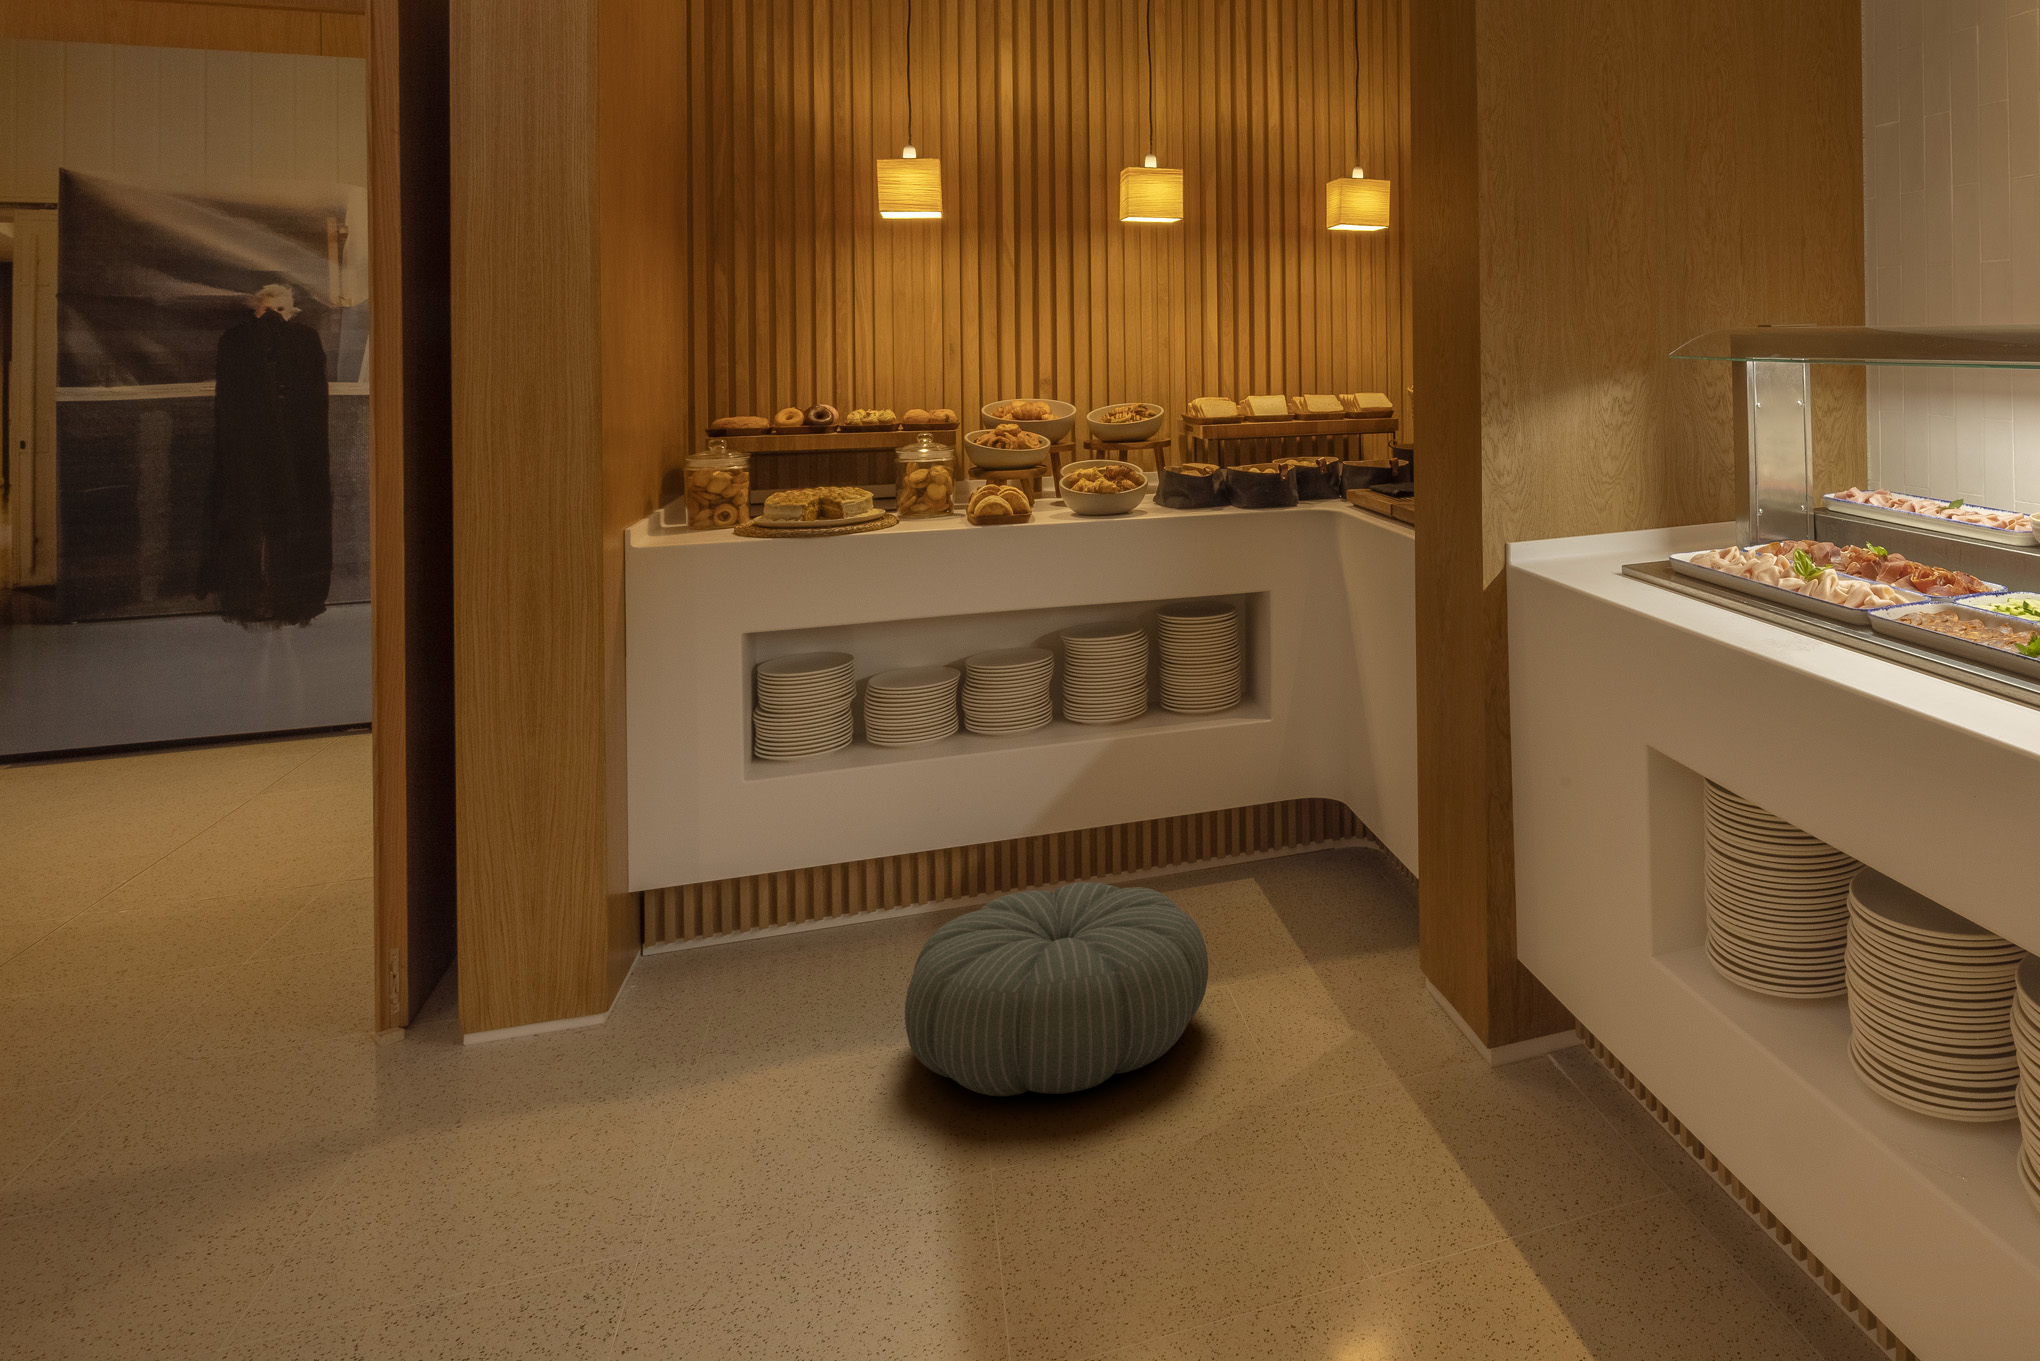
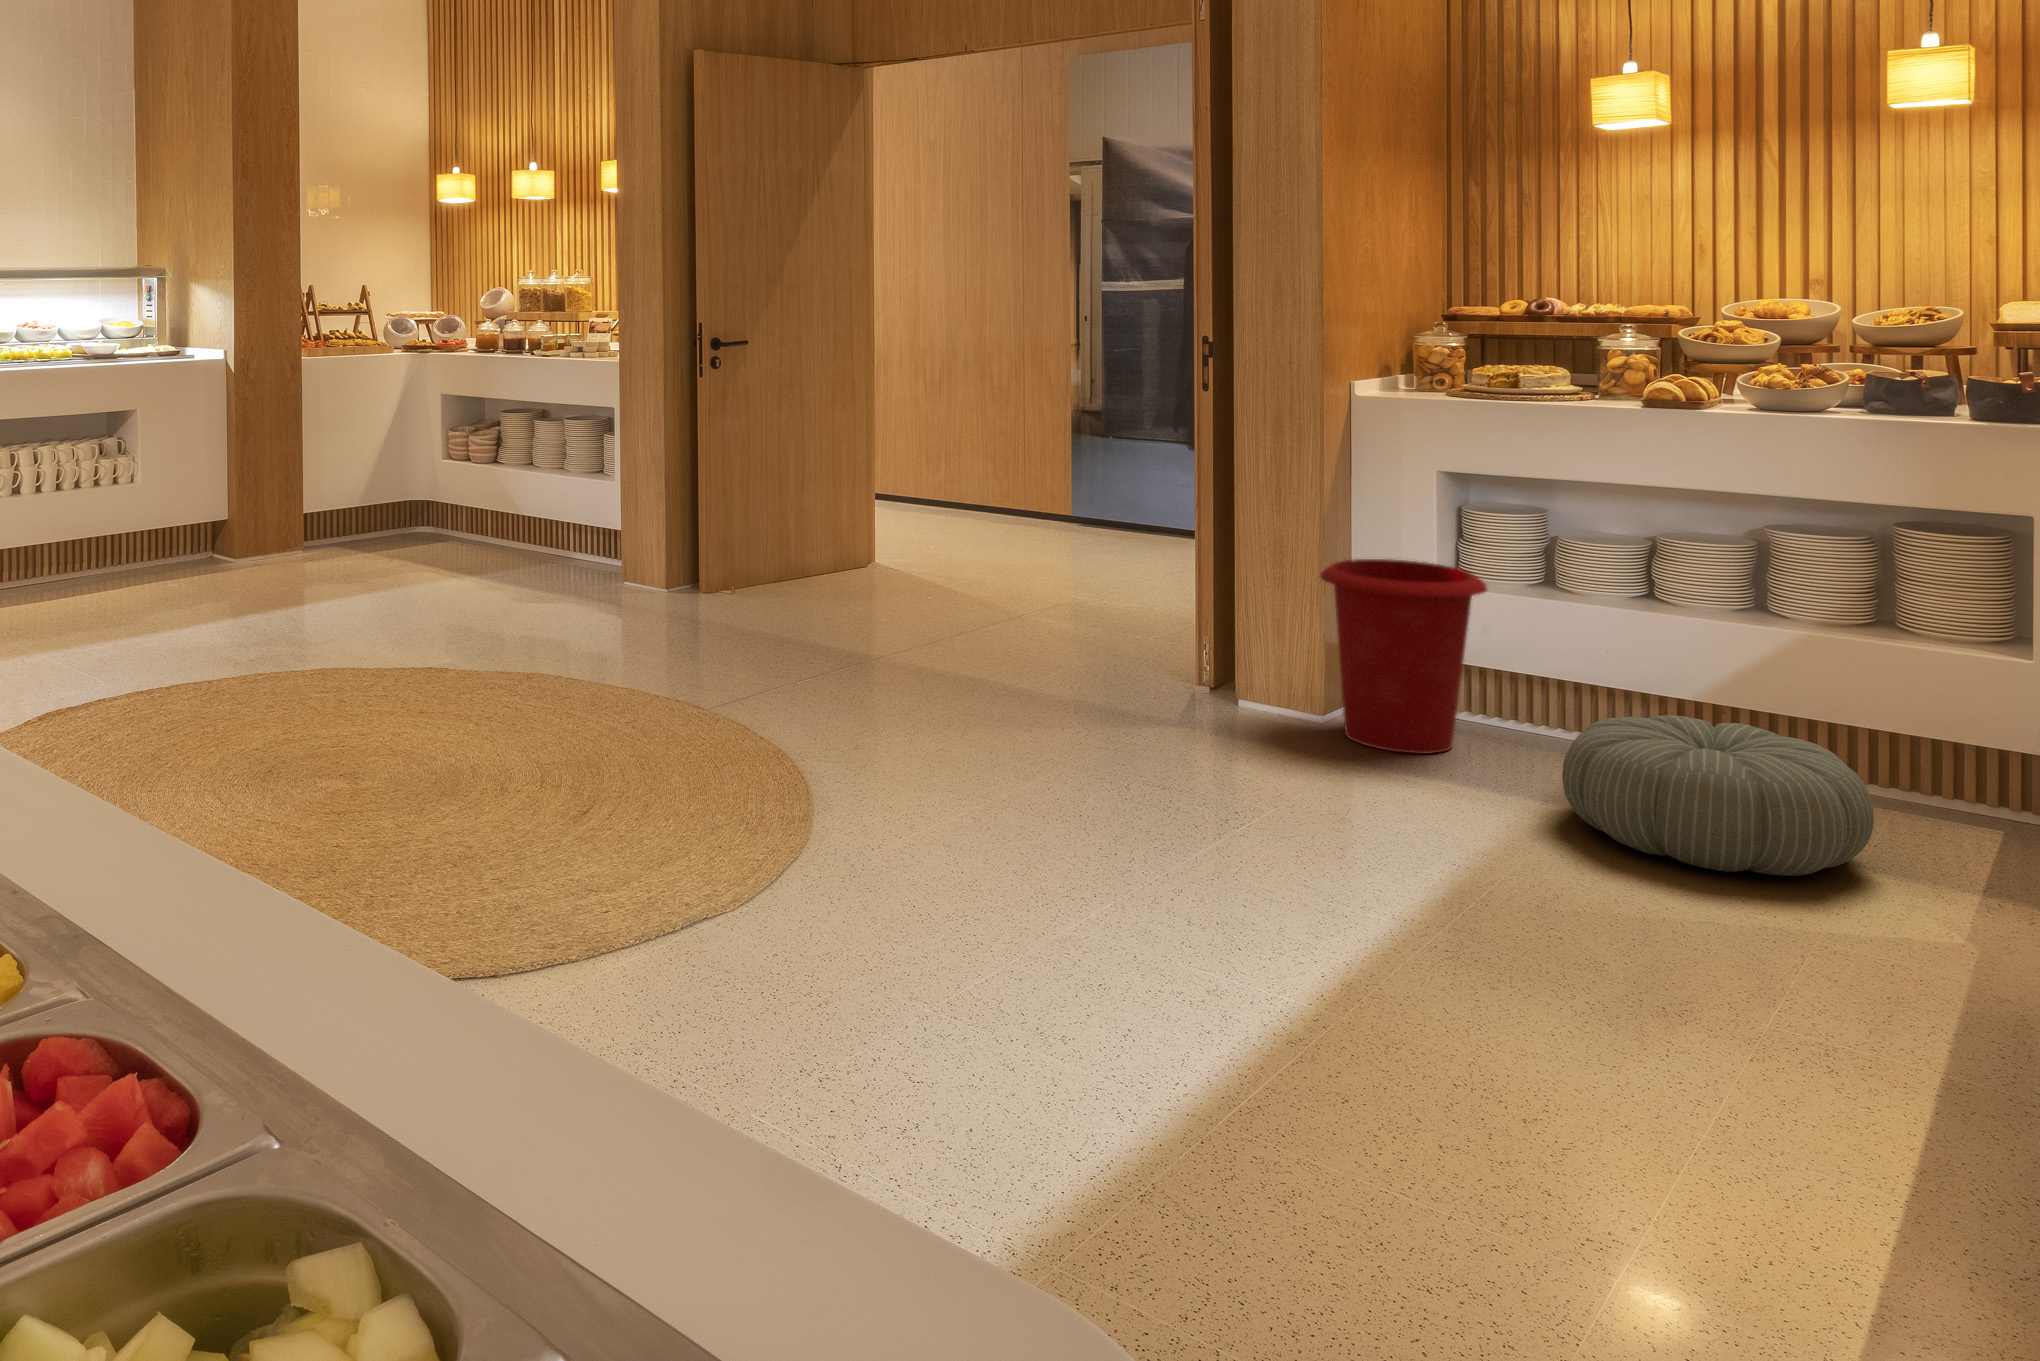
waste bin: none [569,756,796,1038] -> present [1320,559,1487,754]

